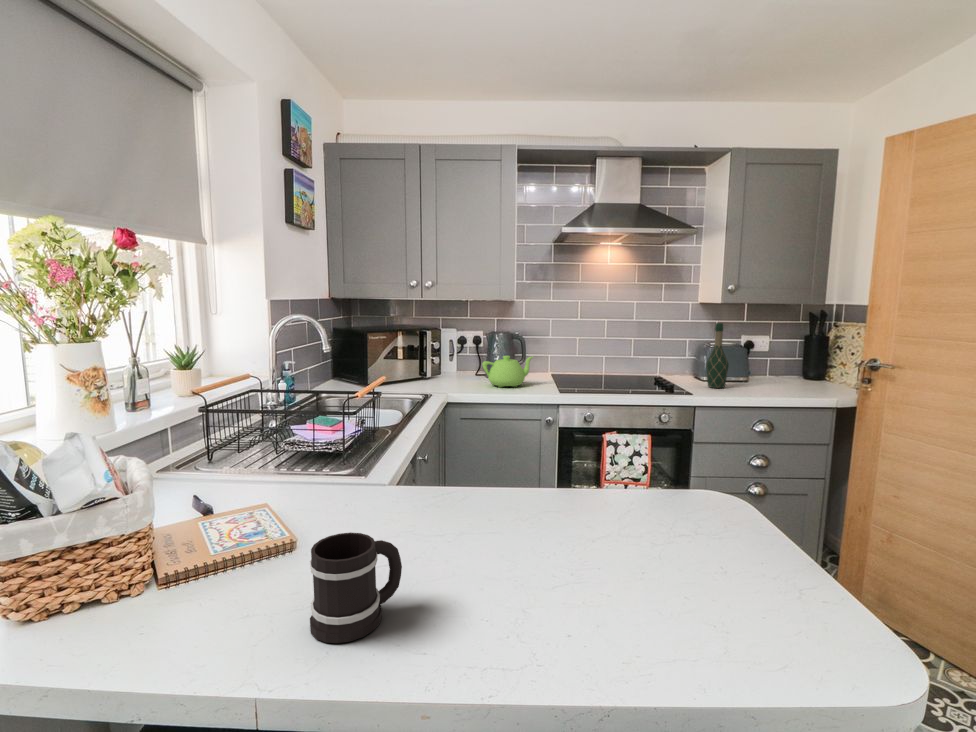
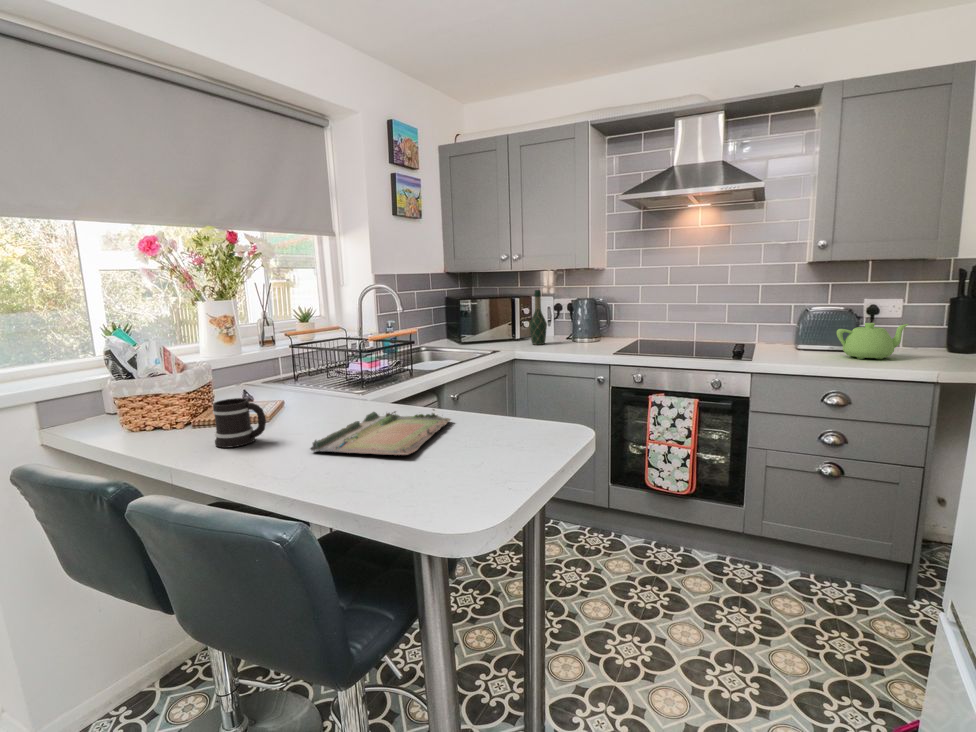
wine bottle: present [706,323,728,388] -> present [529,290,547,345]
teapot: present [482,356,533,387] -> present [836,323,909,359]
tray: none [485,494,701,614] -> present [310,409,451,455]

